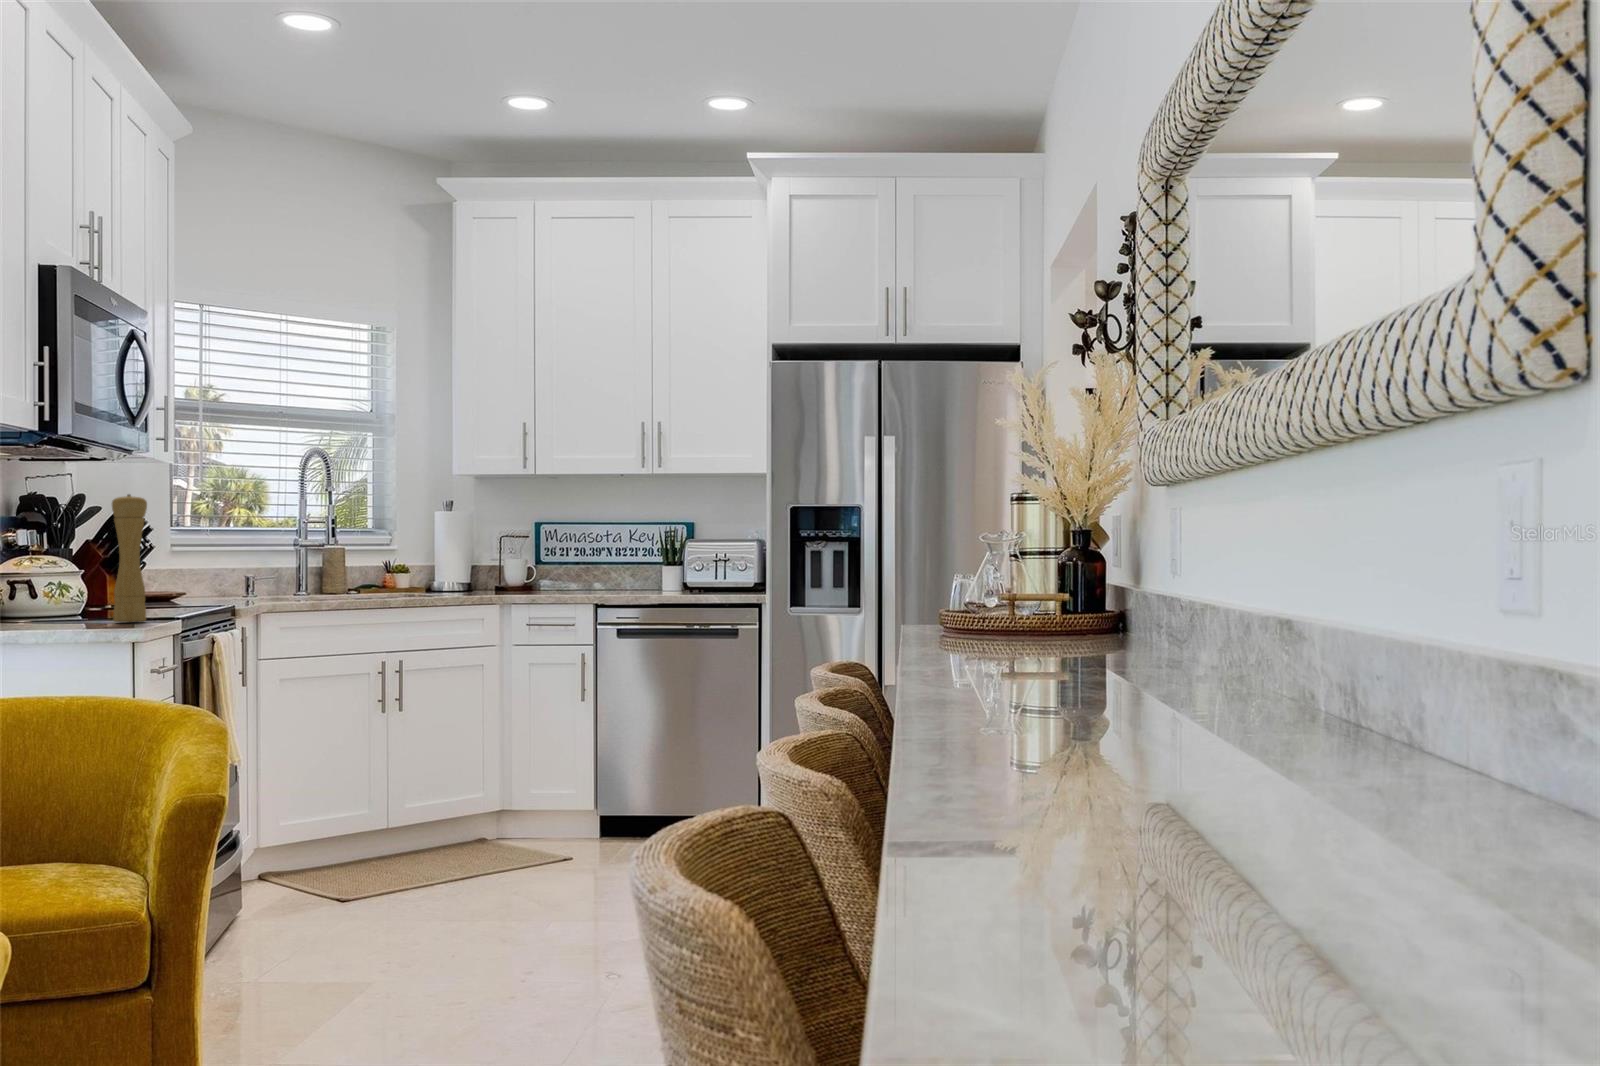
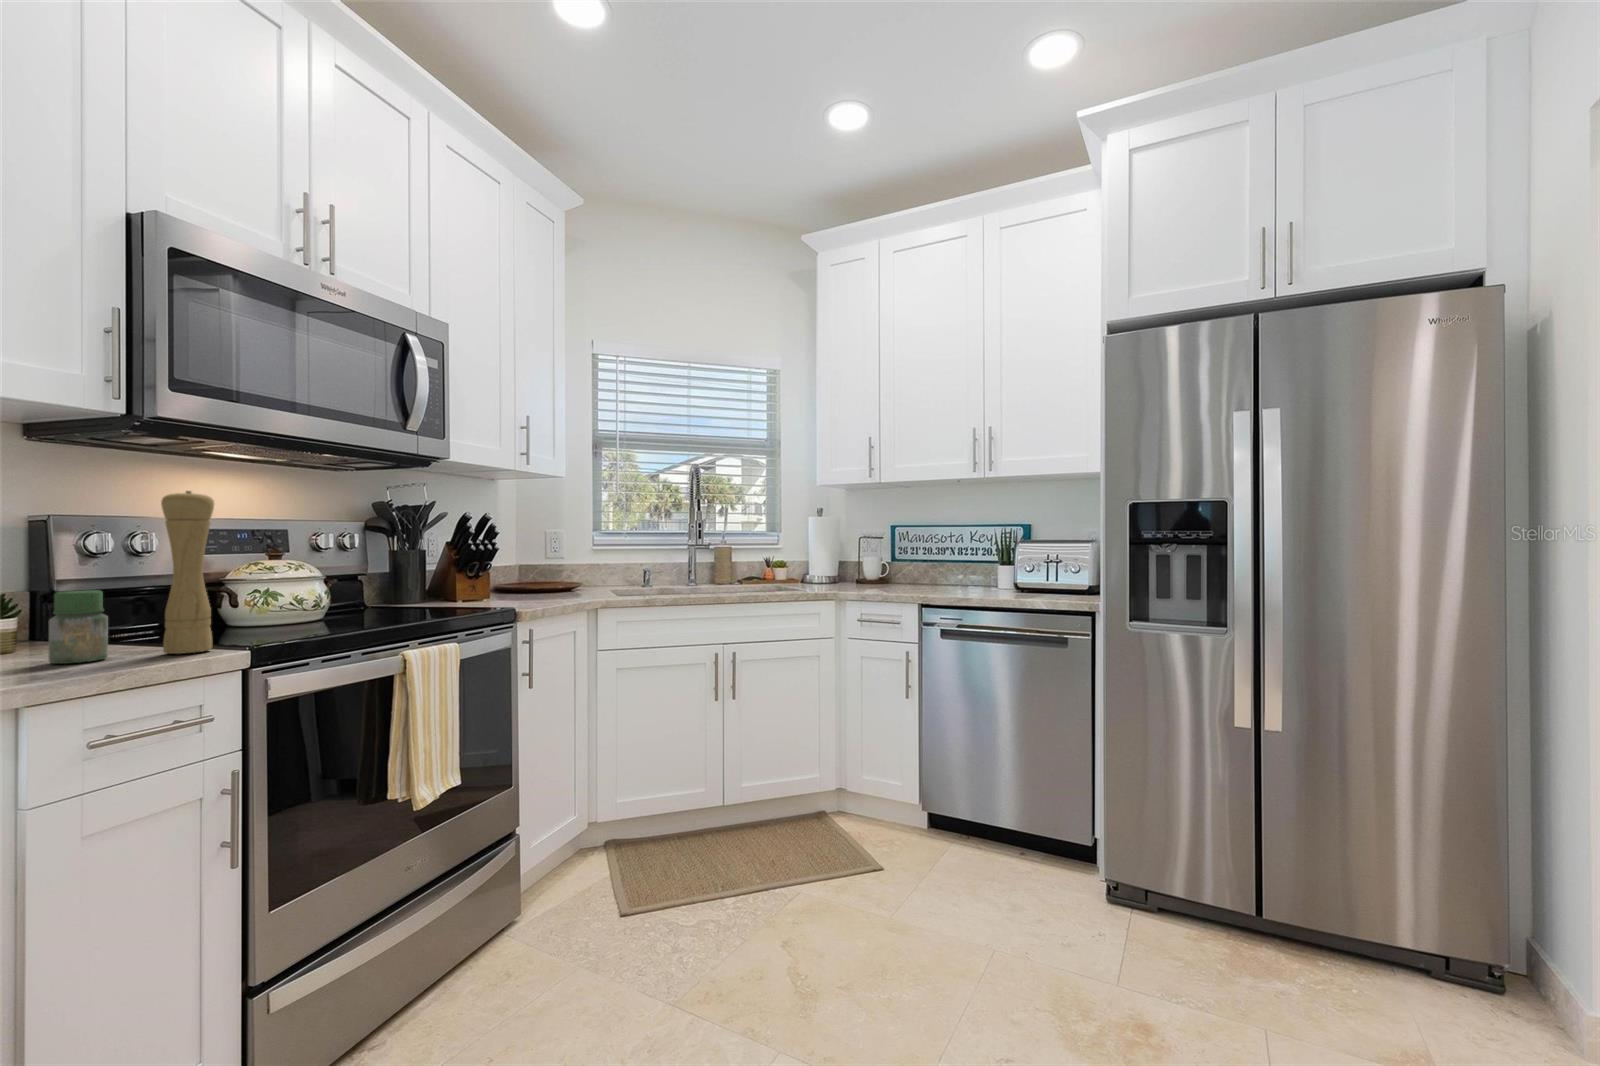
jar: none [56,572,93,626] -> present [49,590,108,664]

